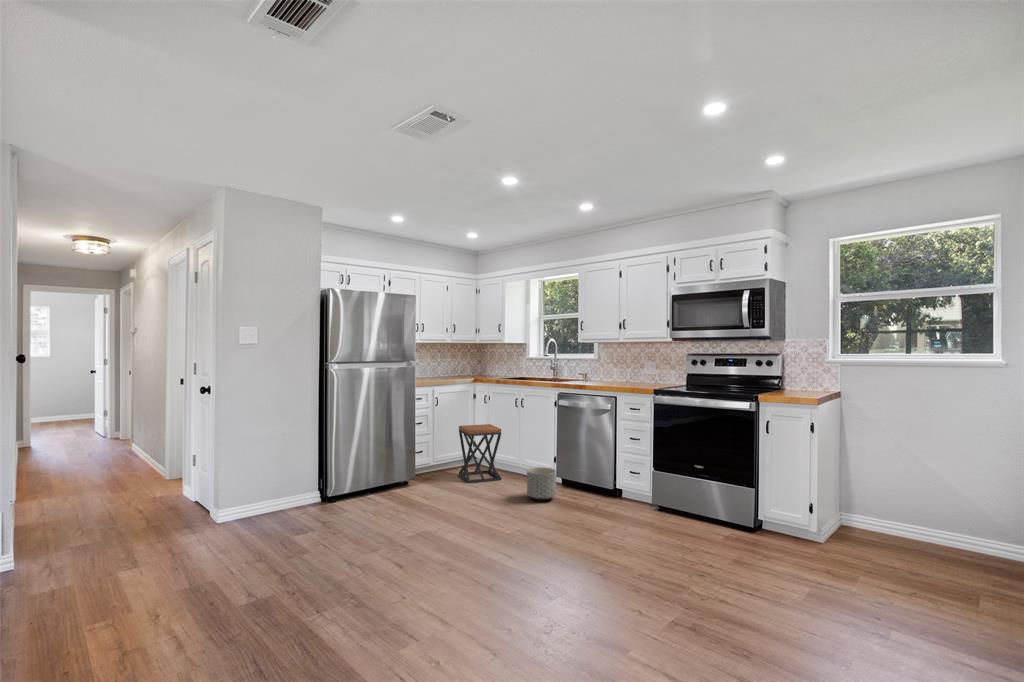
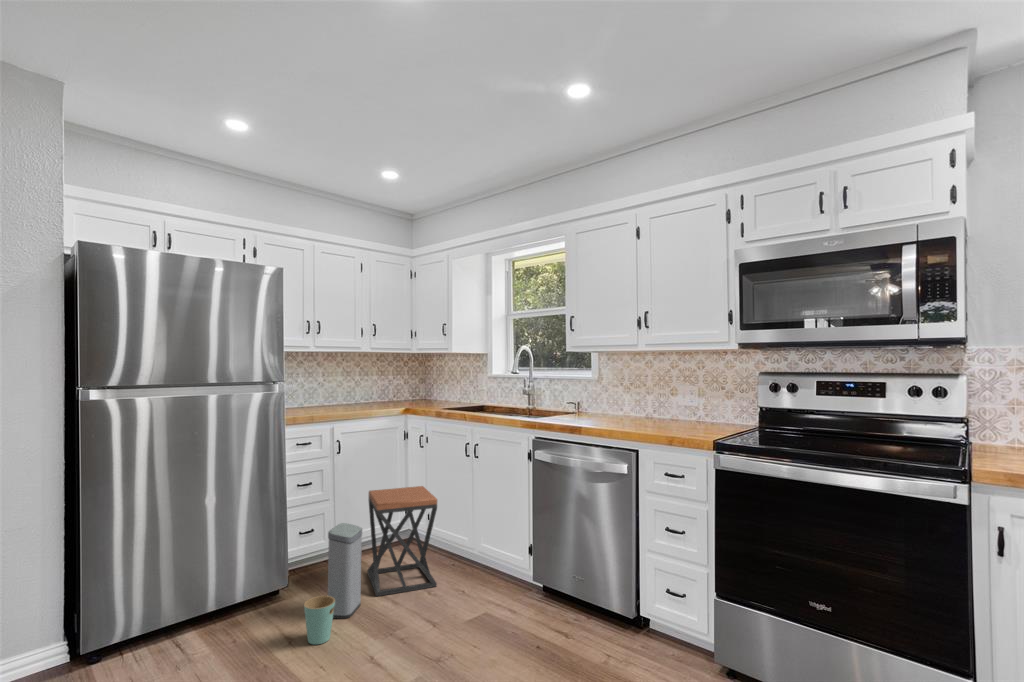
trash can: none [436,440,461,498] -> present [304,523,362,644]
planter: present [527,467,556,500] -> none [474,579,529,649]

